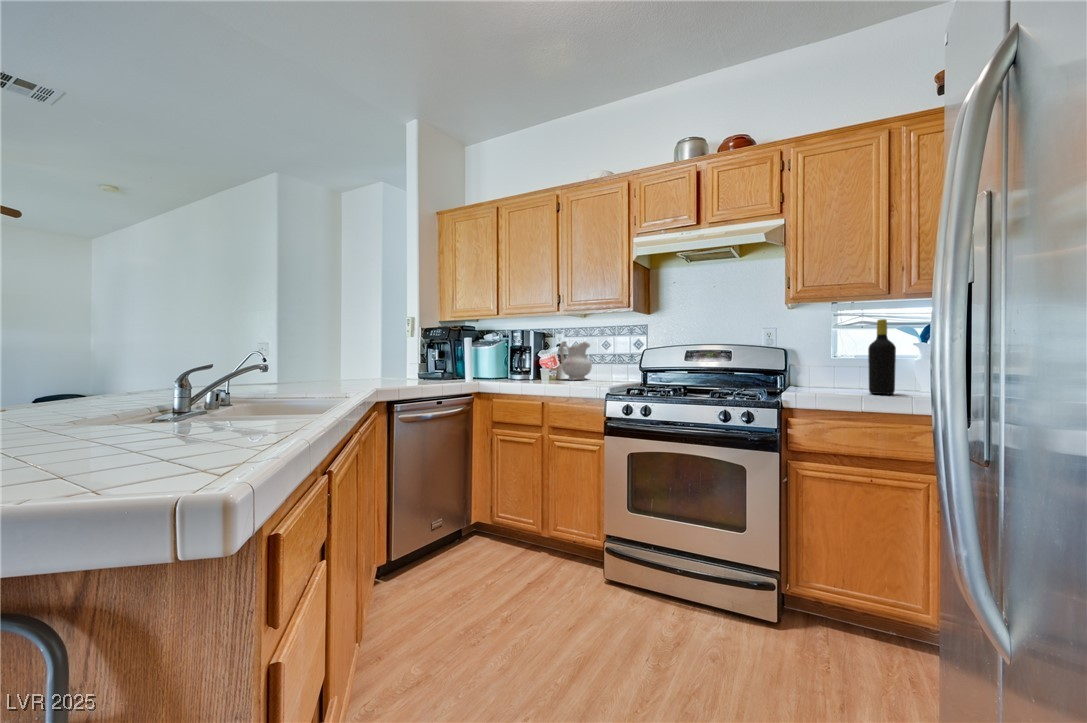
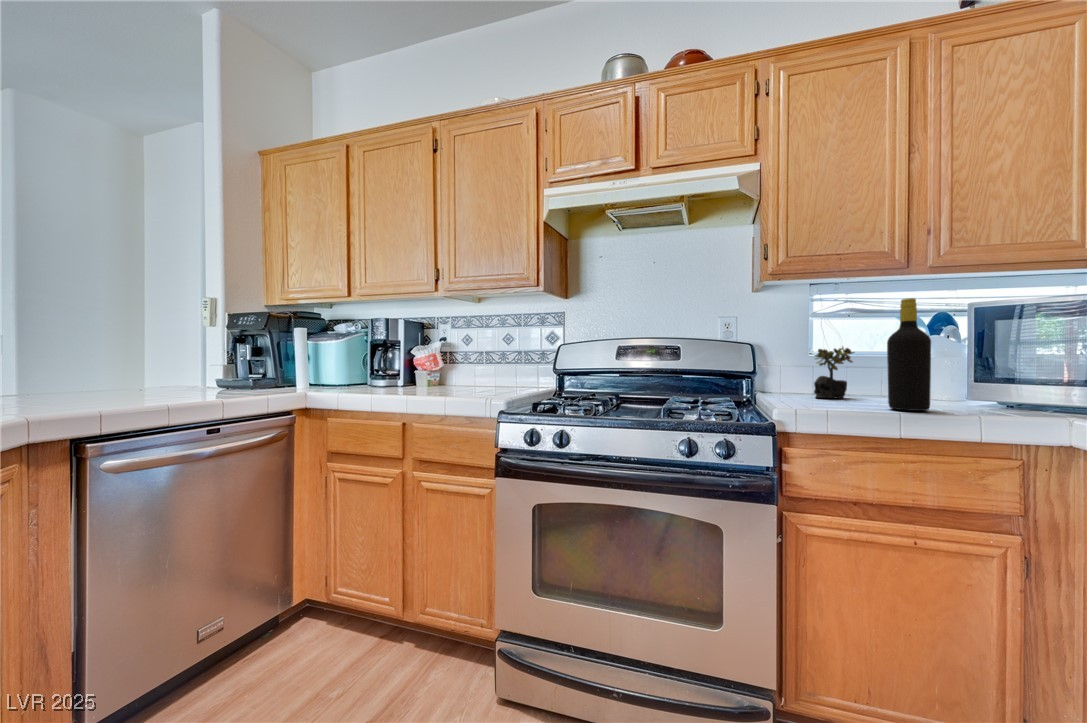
ceramic pitcher: present [559,341,592,380] -> none [443,334,488,388]
succulent plant: none [831,348,864,387] -> present [814,346,855,398]

